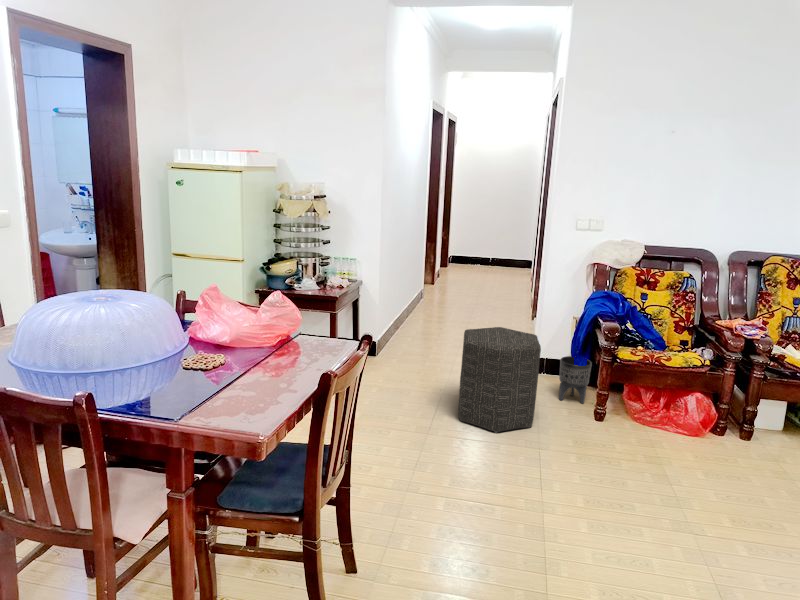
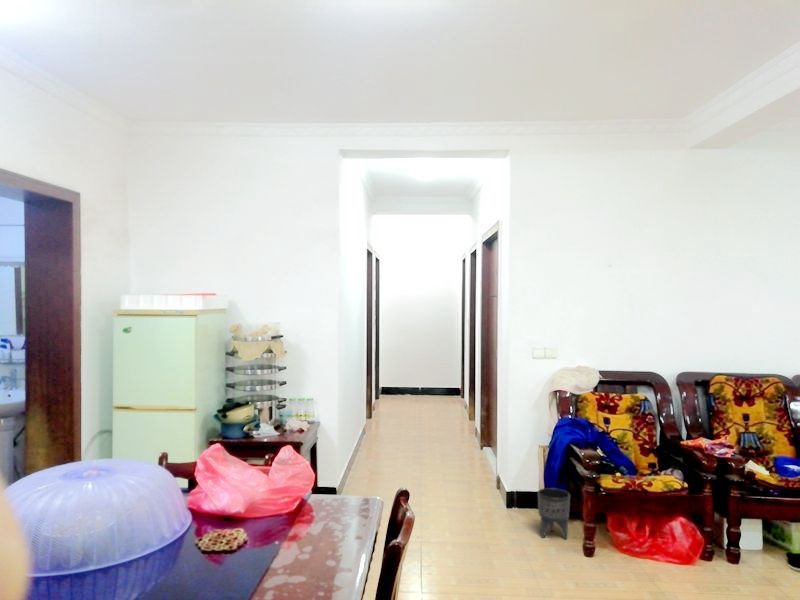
ottoman: present [459,327,541,433] -> none [443,463,529,585]

